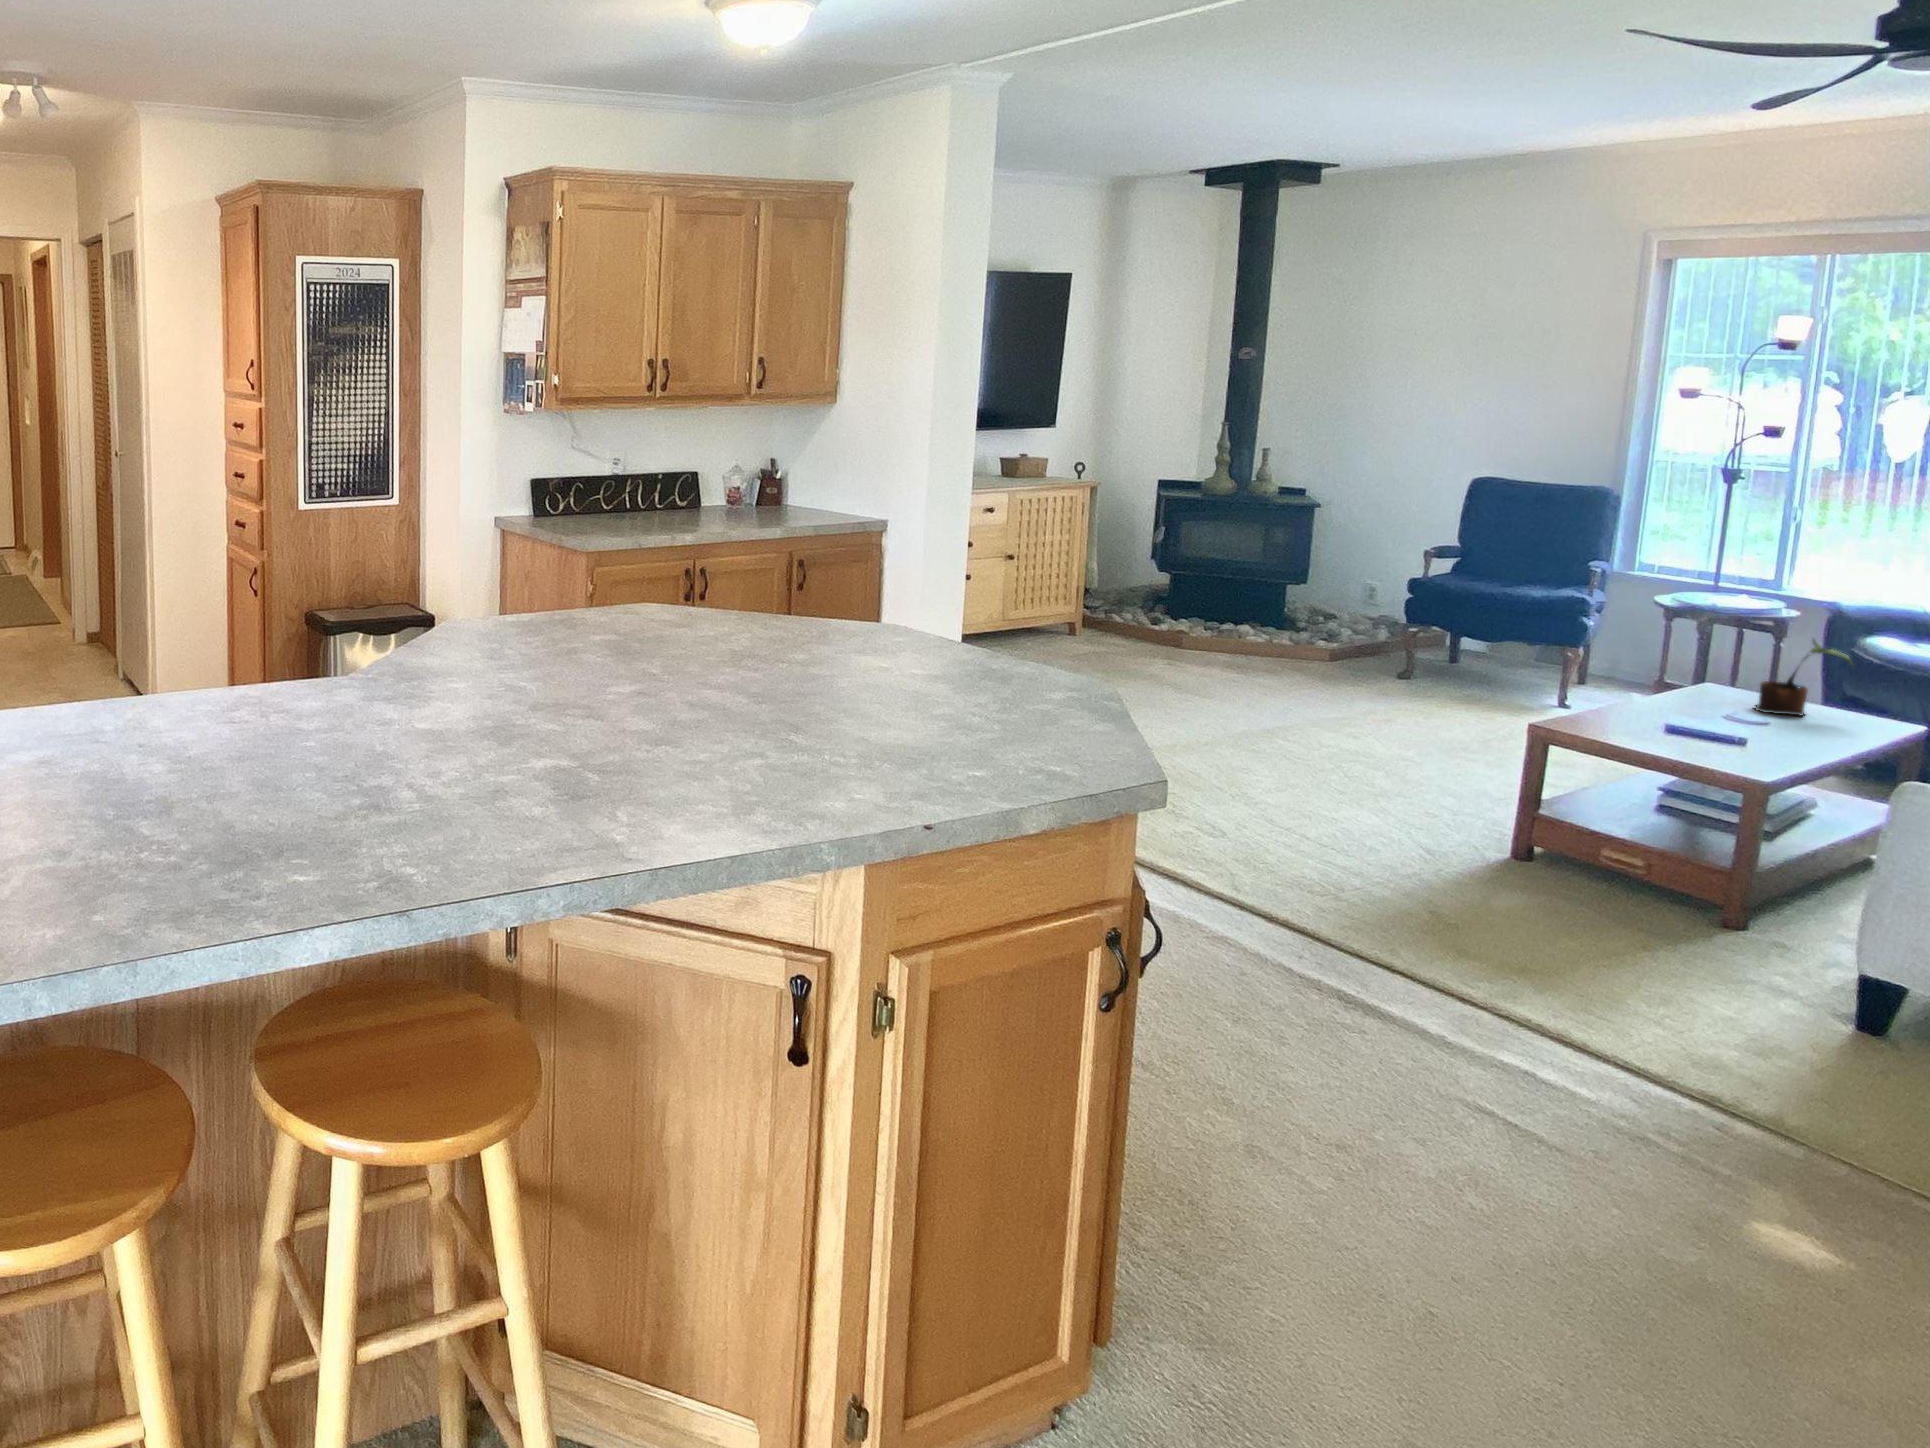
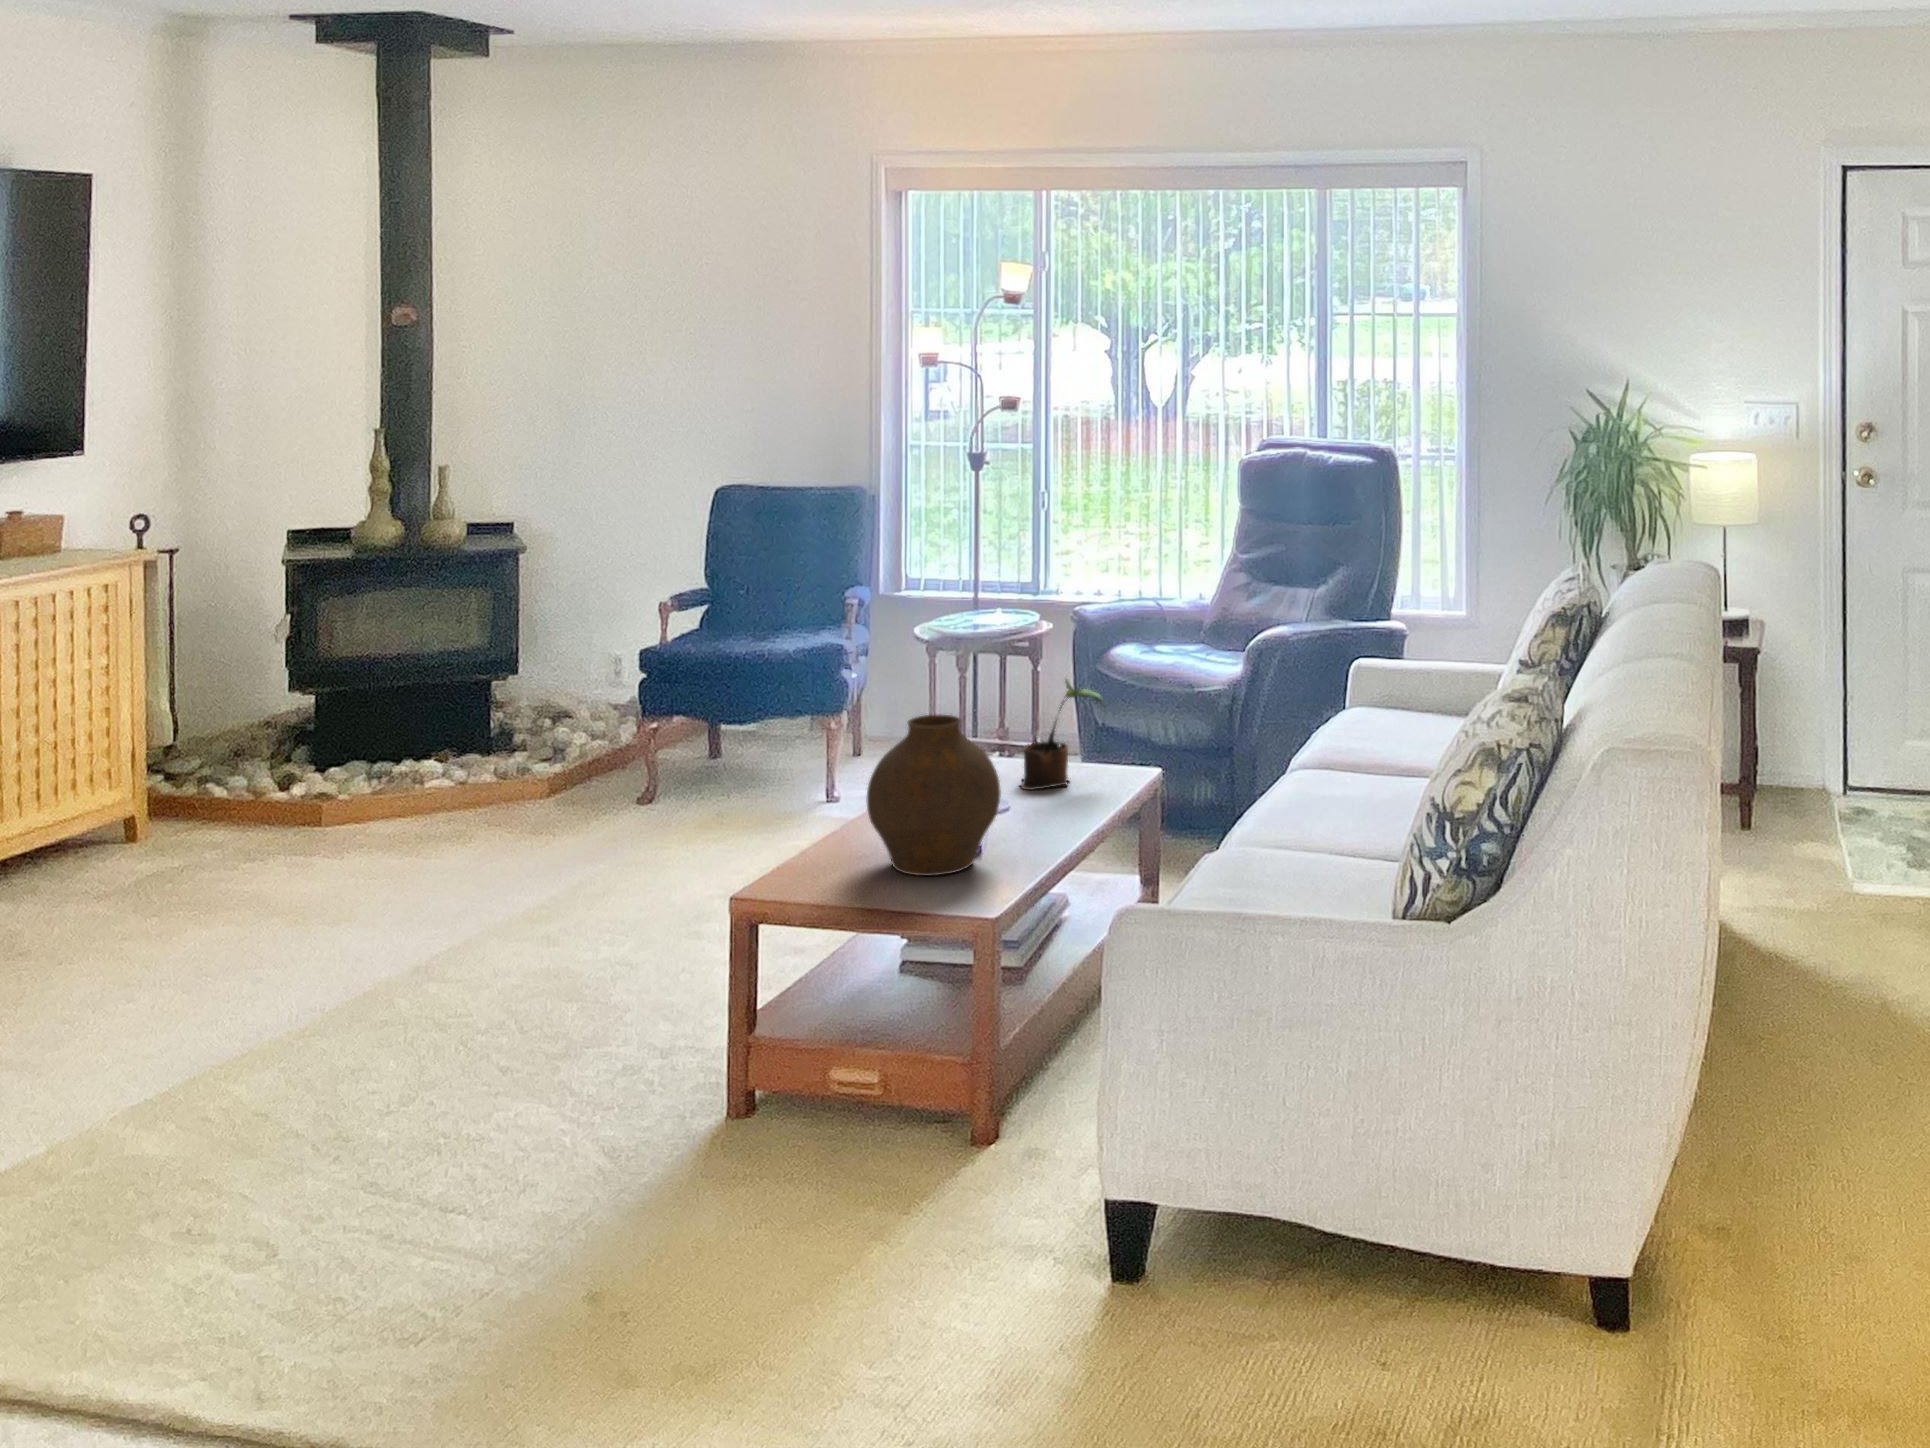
vase: none [1614,635,1737,741] -> present [867,715,1001,876]

